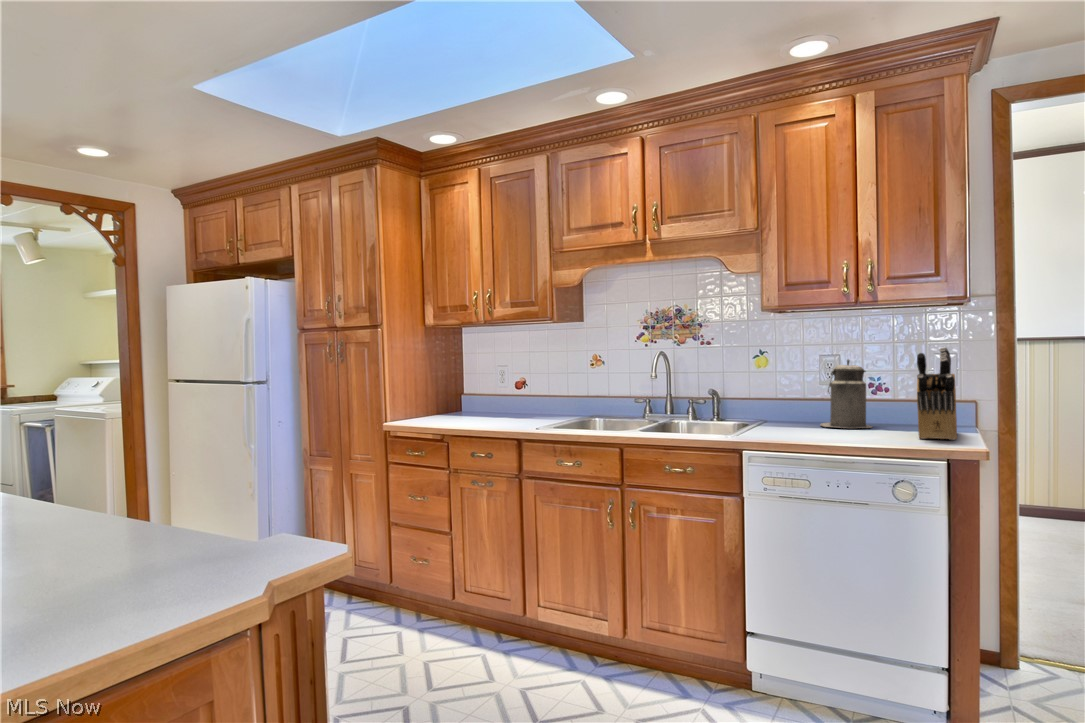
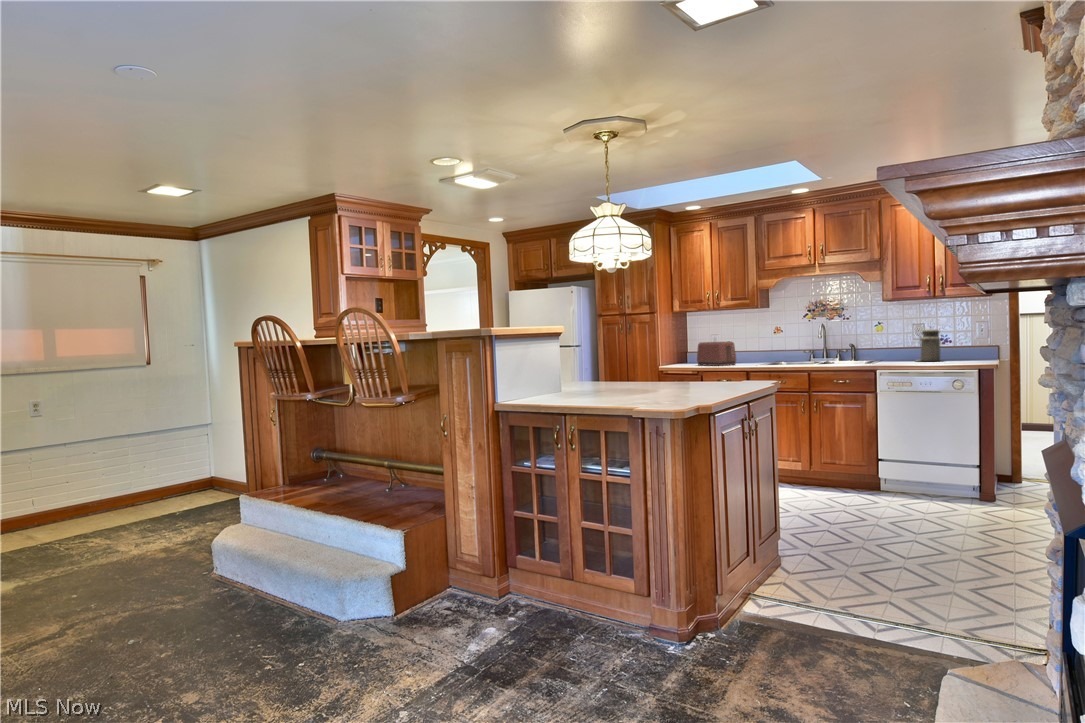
knife block: present [917,347,957,440] -> none [965,318,987,363]
toaster: none [461,378,521,423] -> present [697,342,736,366]

